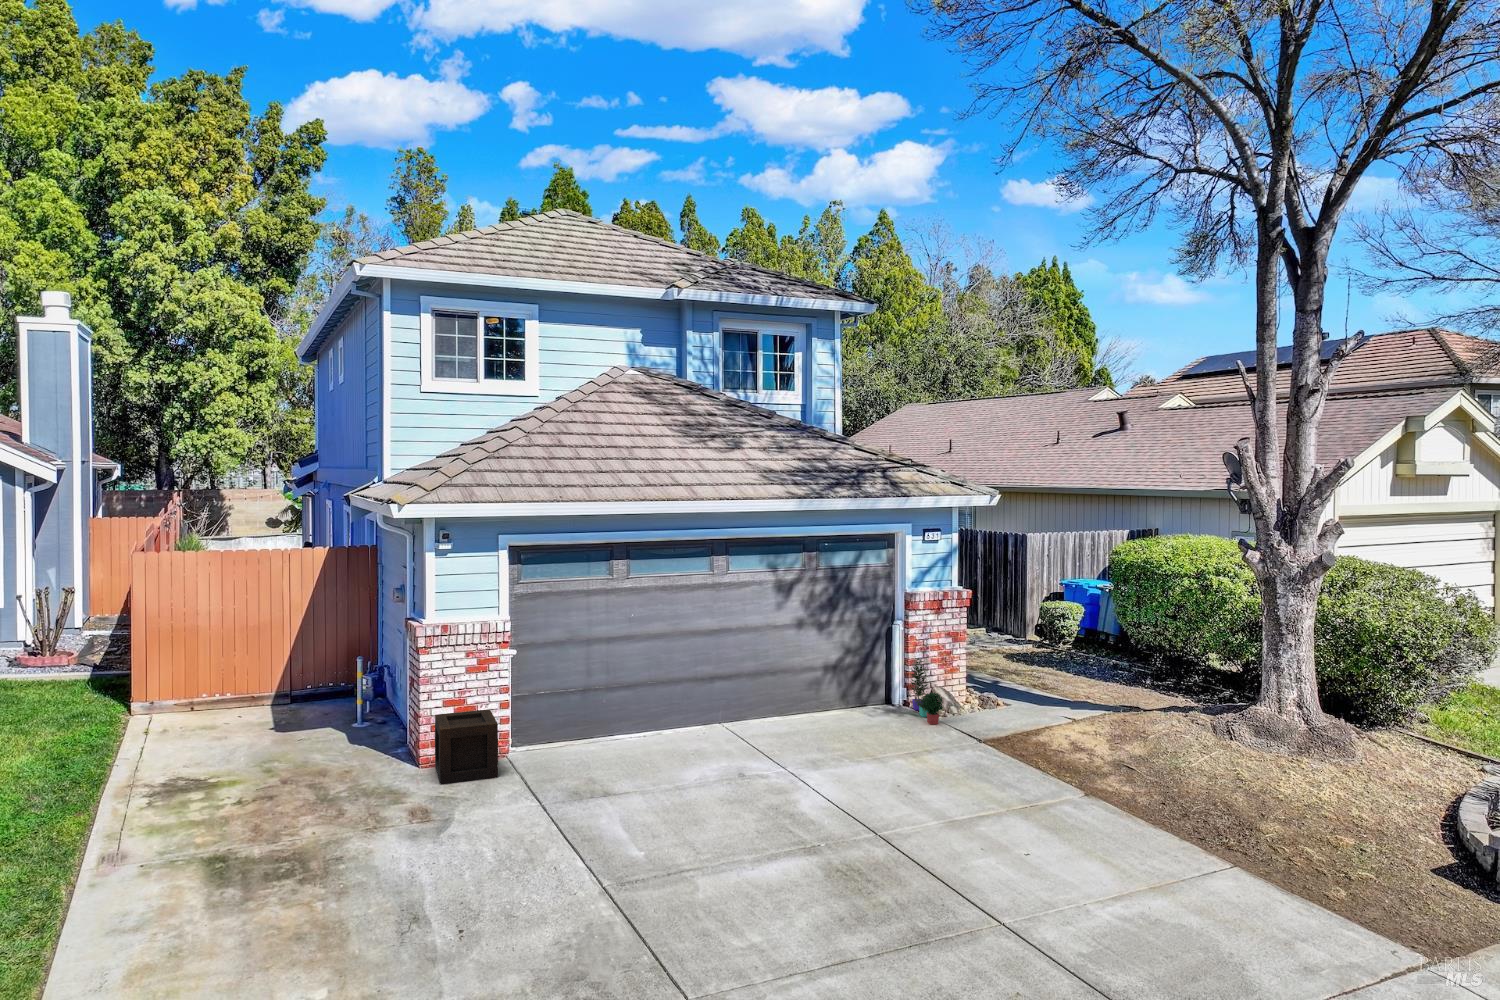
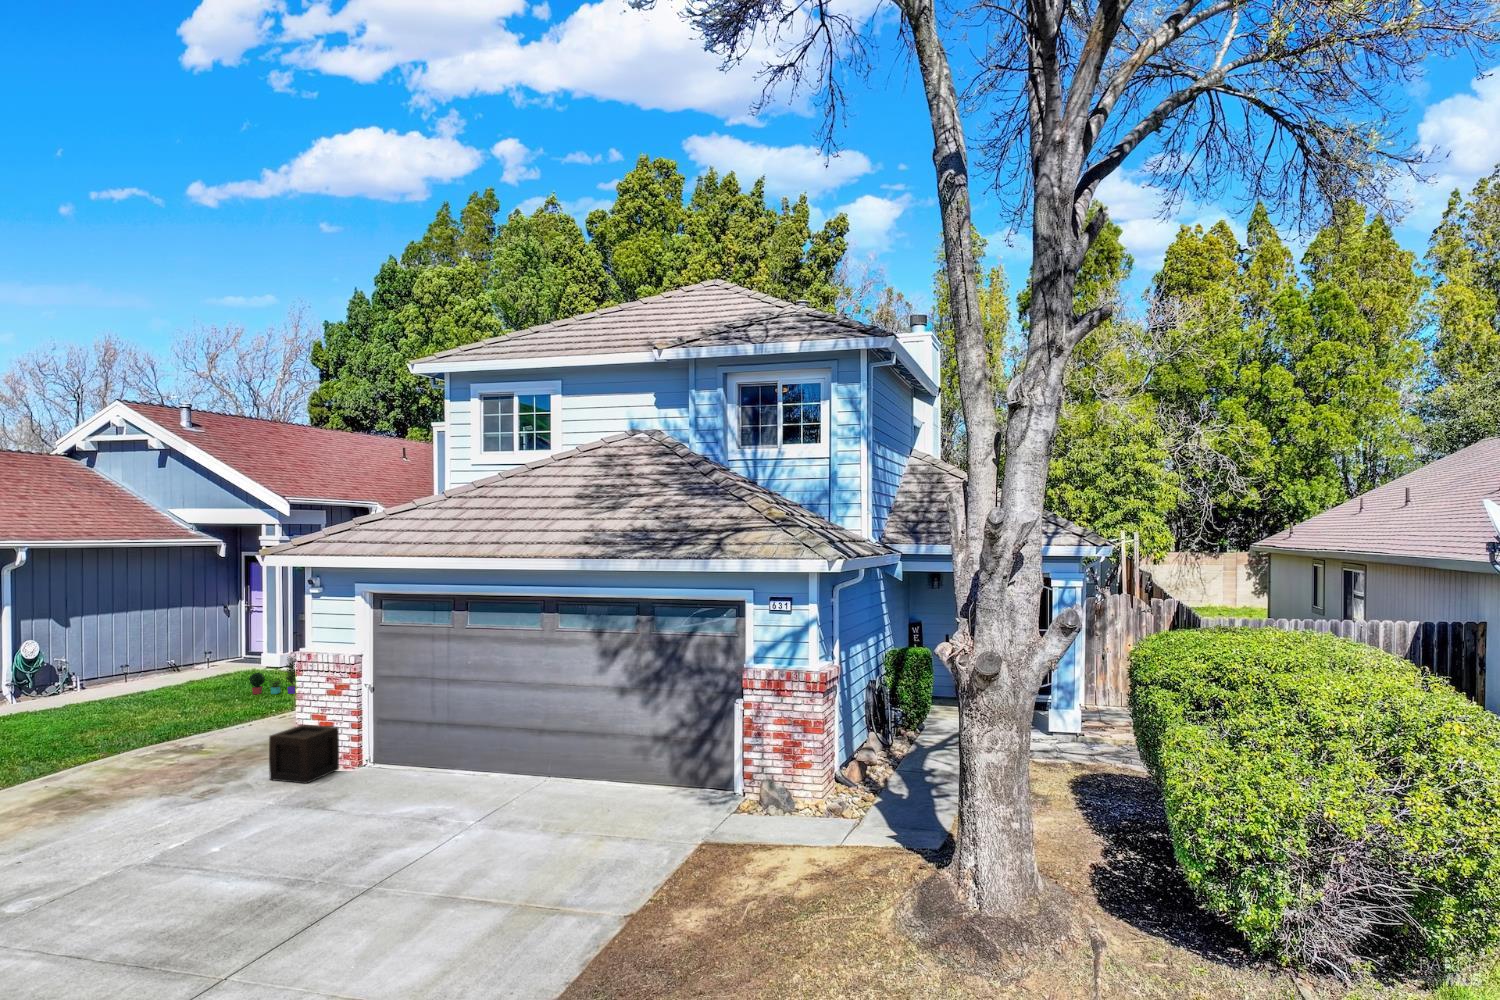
potted plant: present [910,658,944,724] -> present [249,656,297,694]

